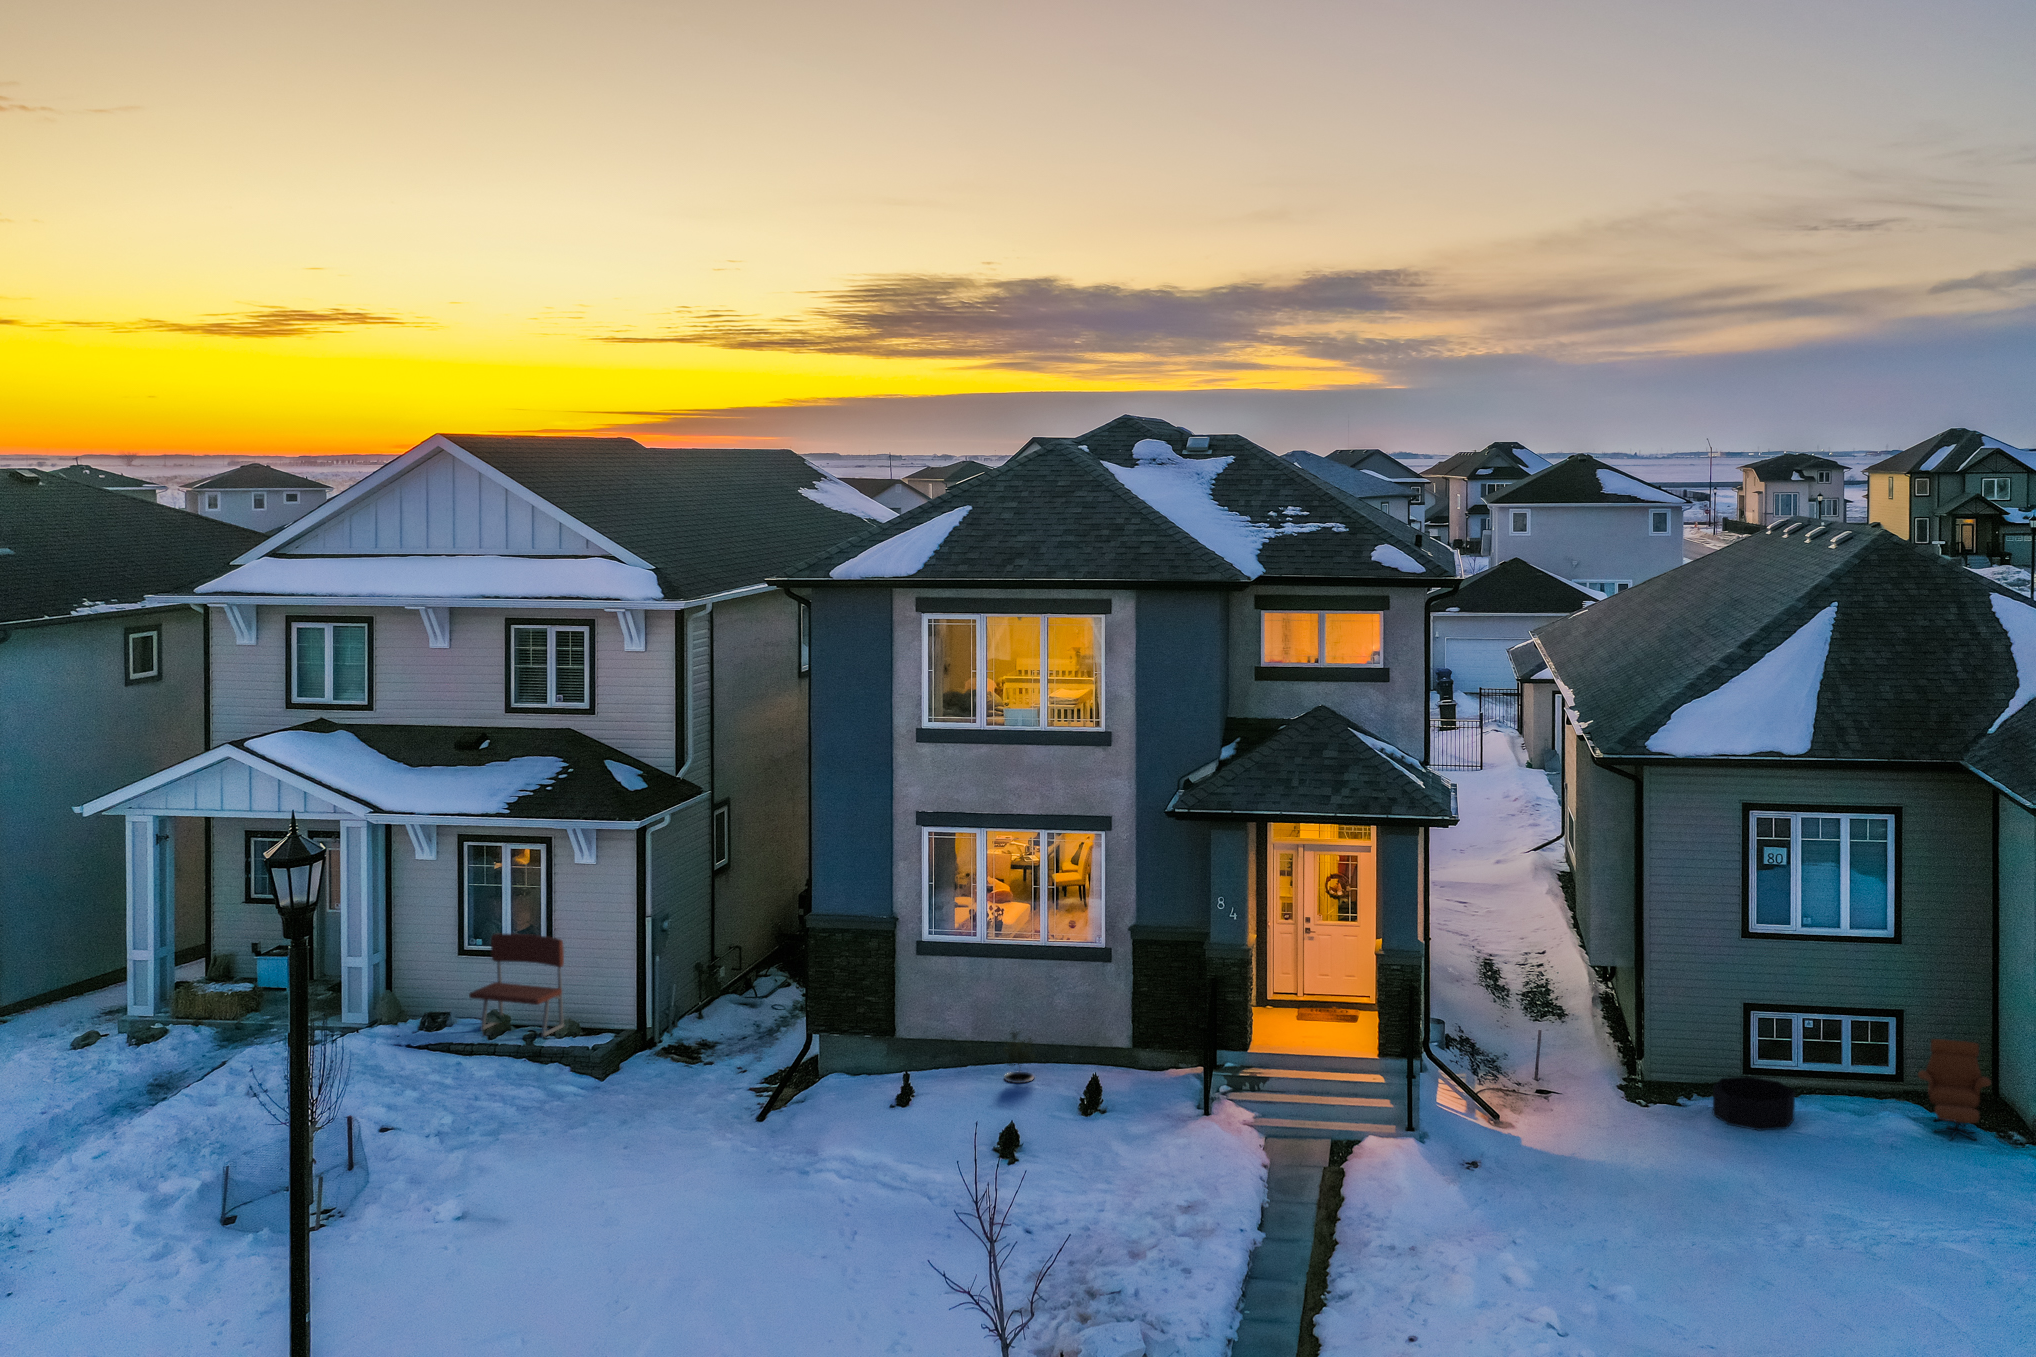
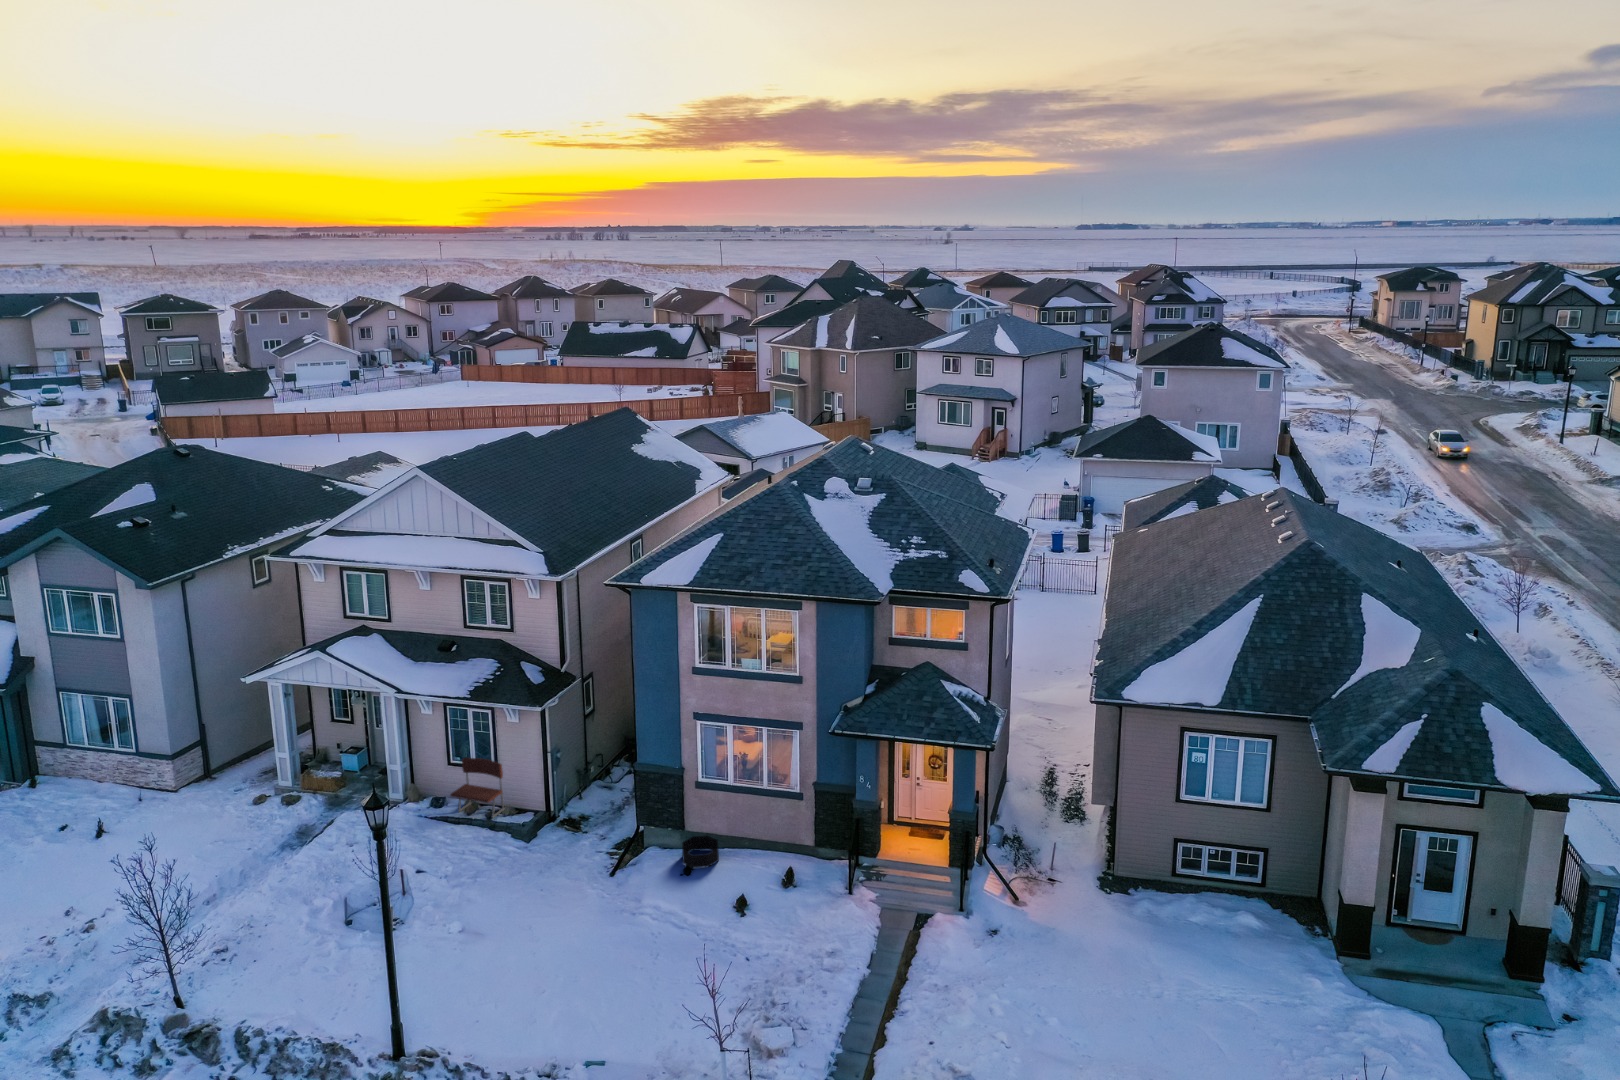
potted tree: present [1004,1030,1035,1083] -> none [743,831,762,863]
lounge chair: present [1918,1039,1991,1140] -> none [1241,857,1279,920]
basket: present [1713,1076,1795,1130] -> present [682,836,719,868]

